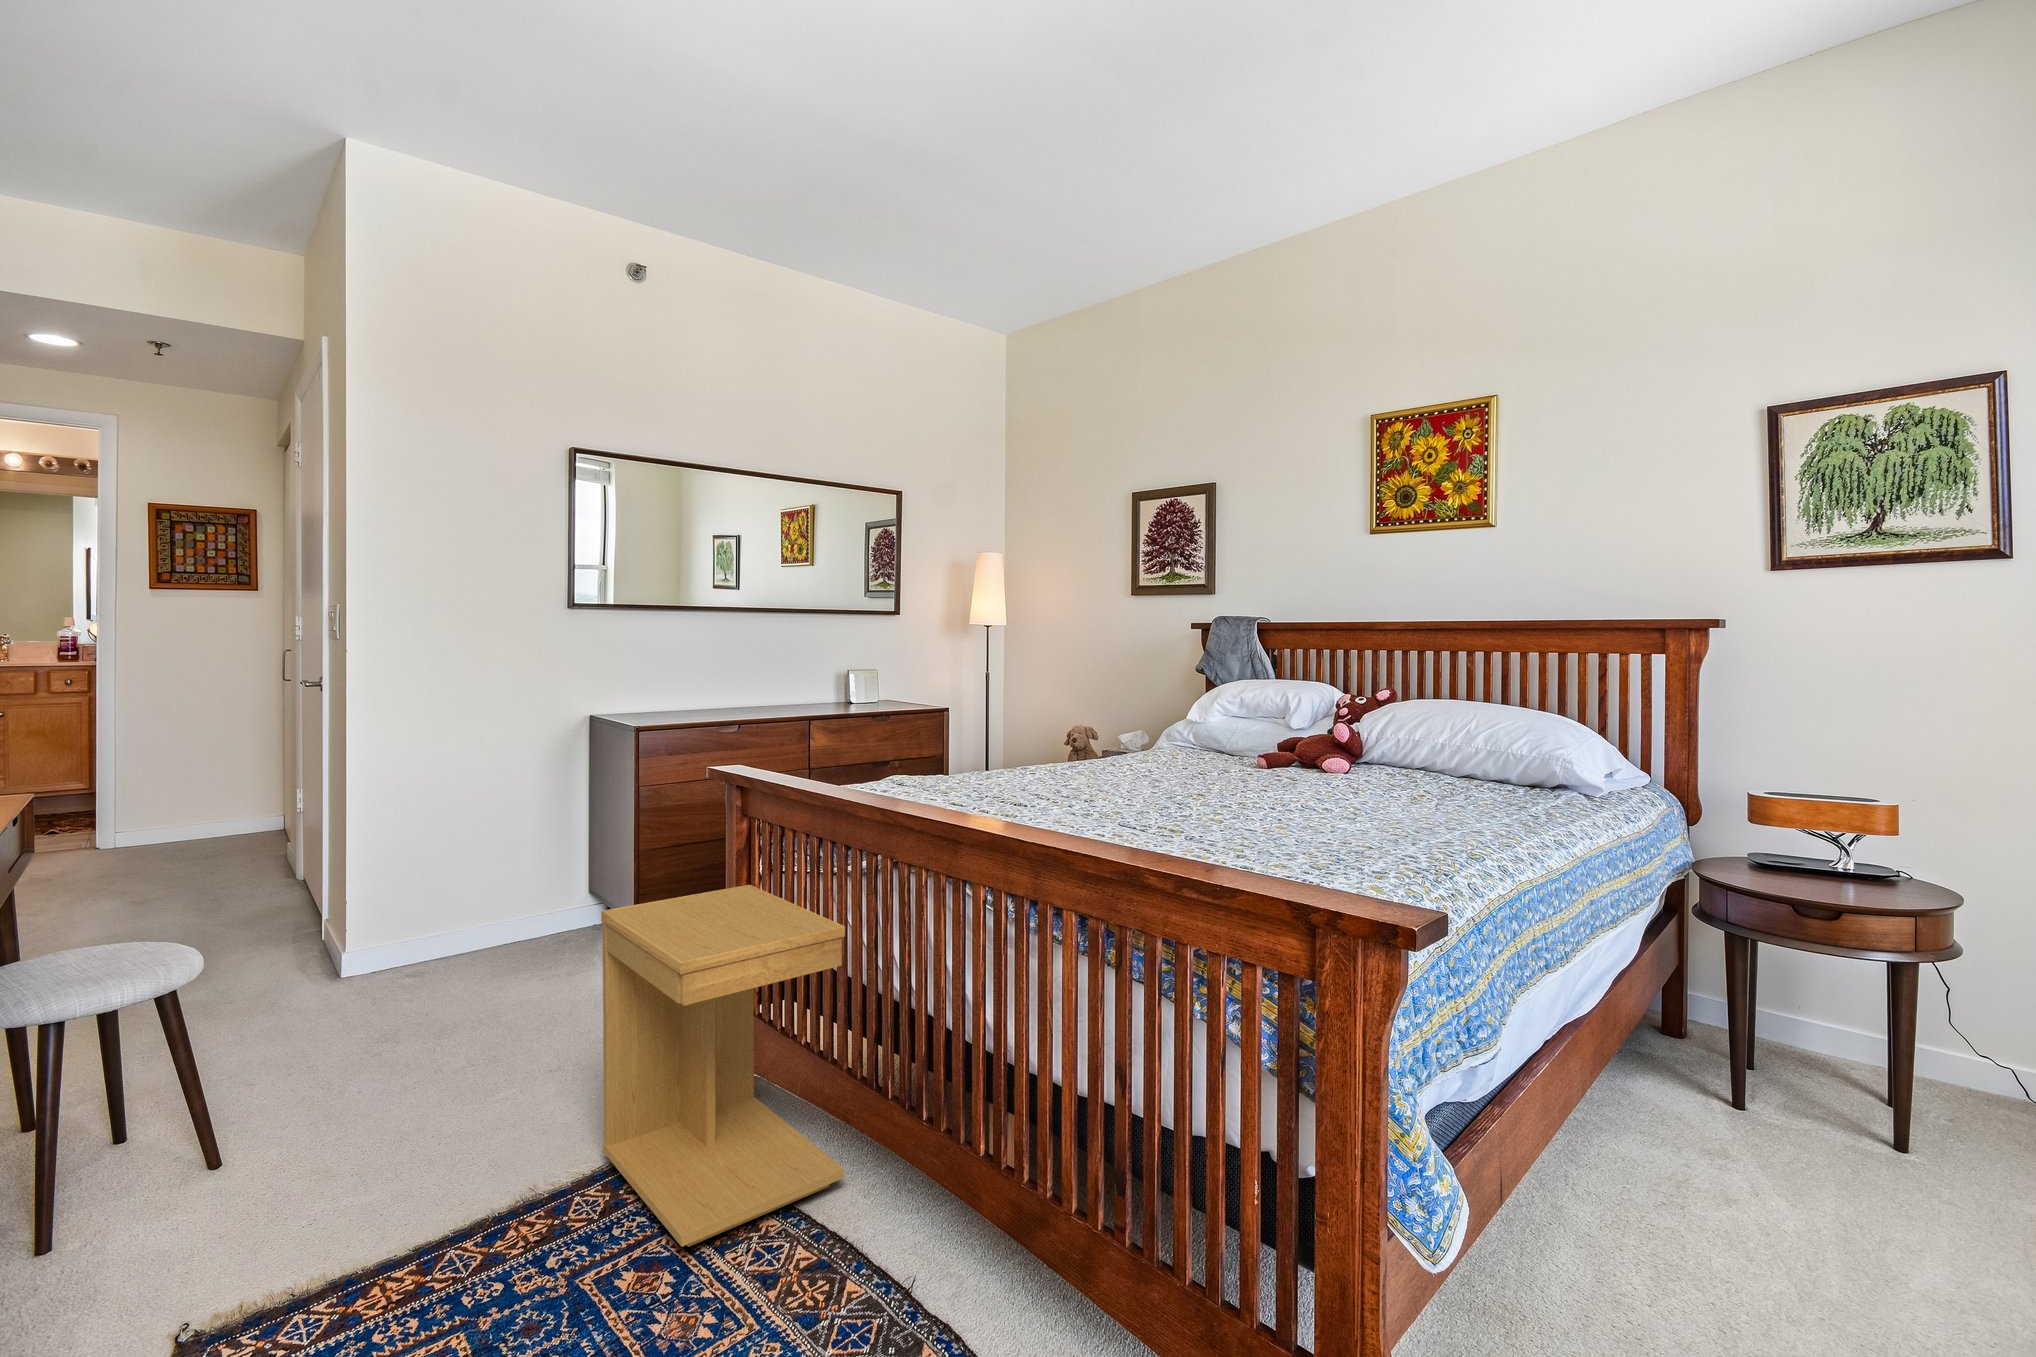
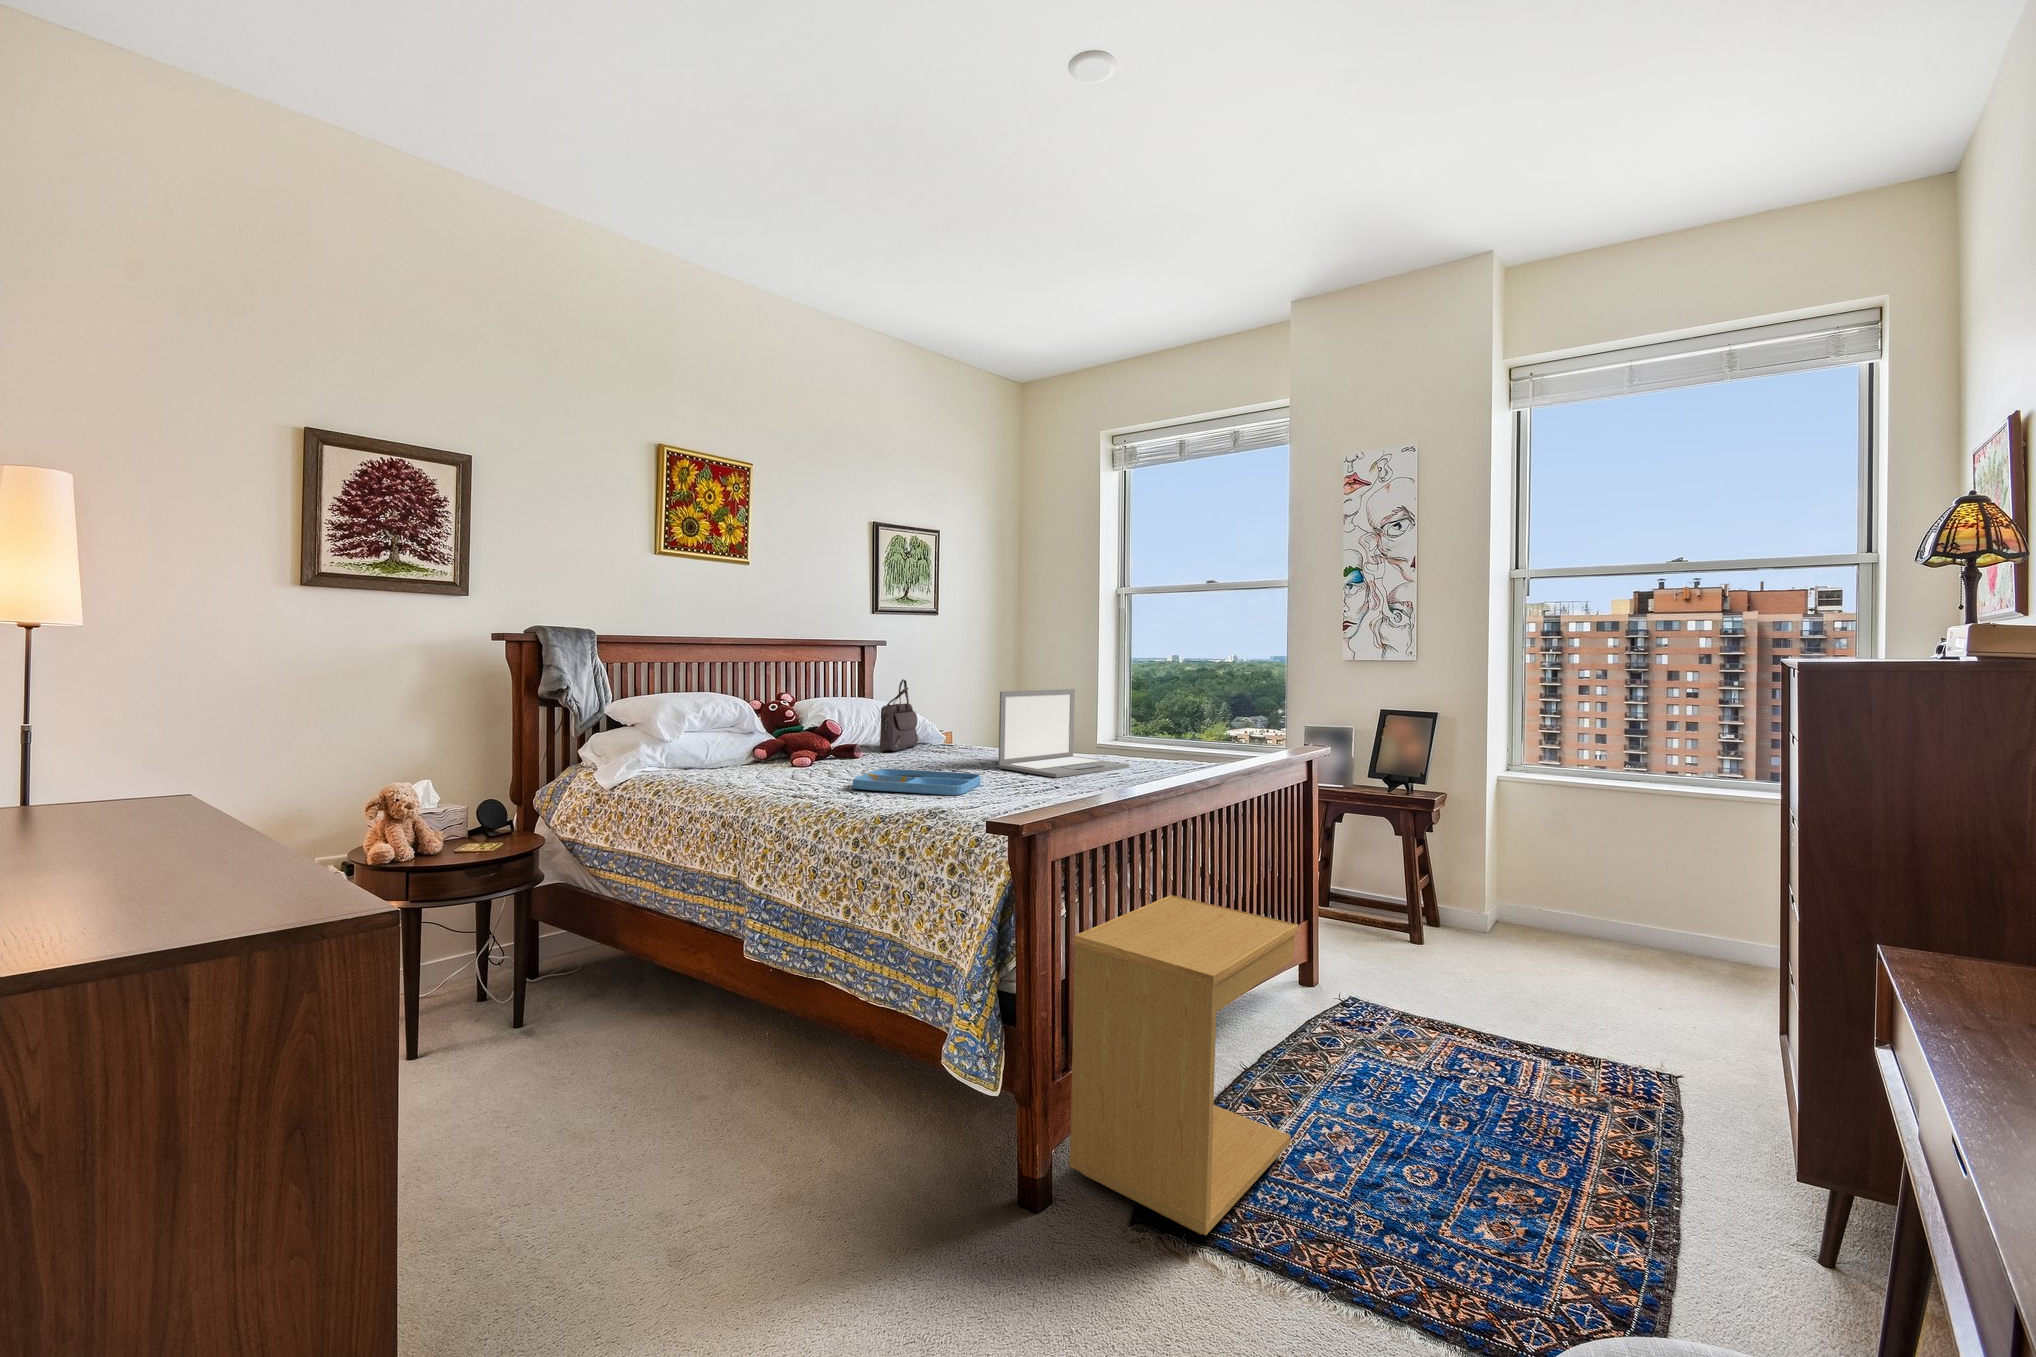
handbag: none [1412,680,1526,794] -> present [880,679,919,751]
laptop: none [1181,689,1424,852] -> present [998,689,1129,778]
tray: none [1042,766,1164,799] -> present [853,769,981,795]

